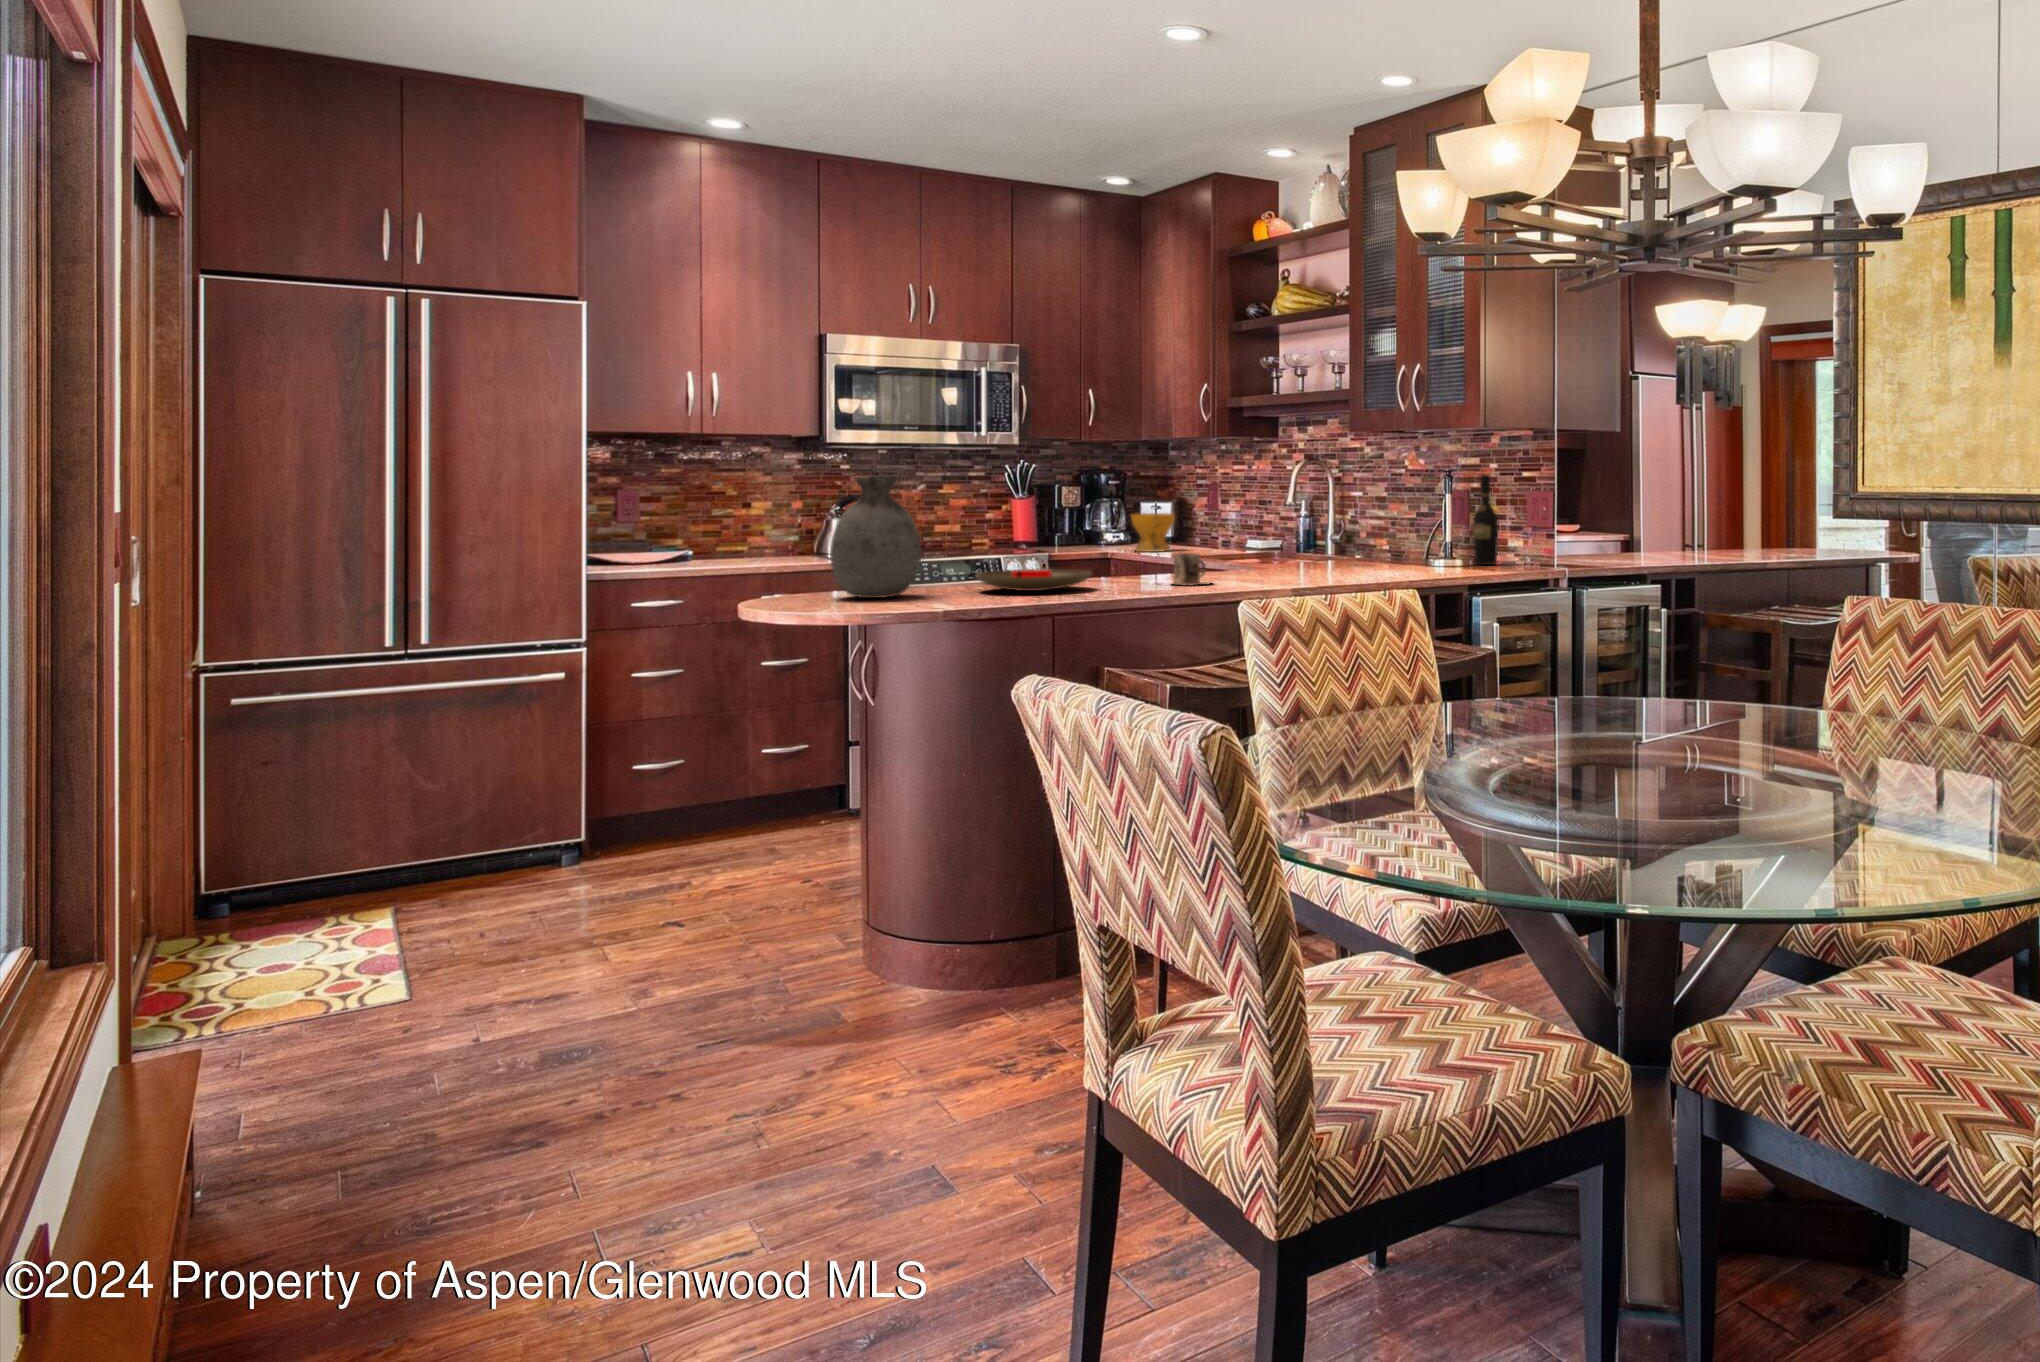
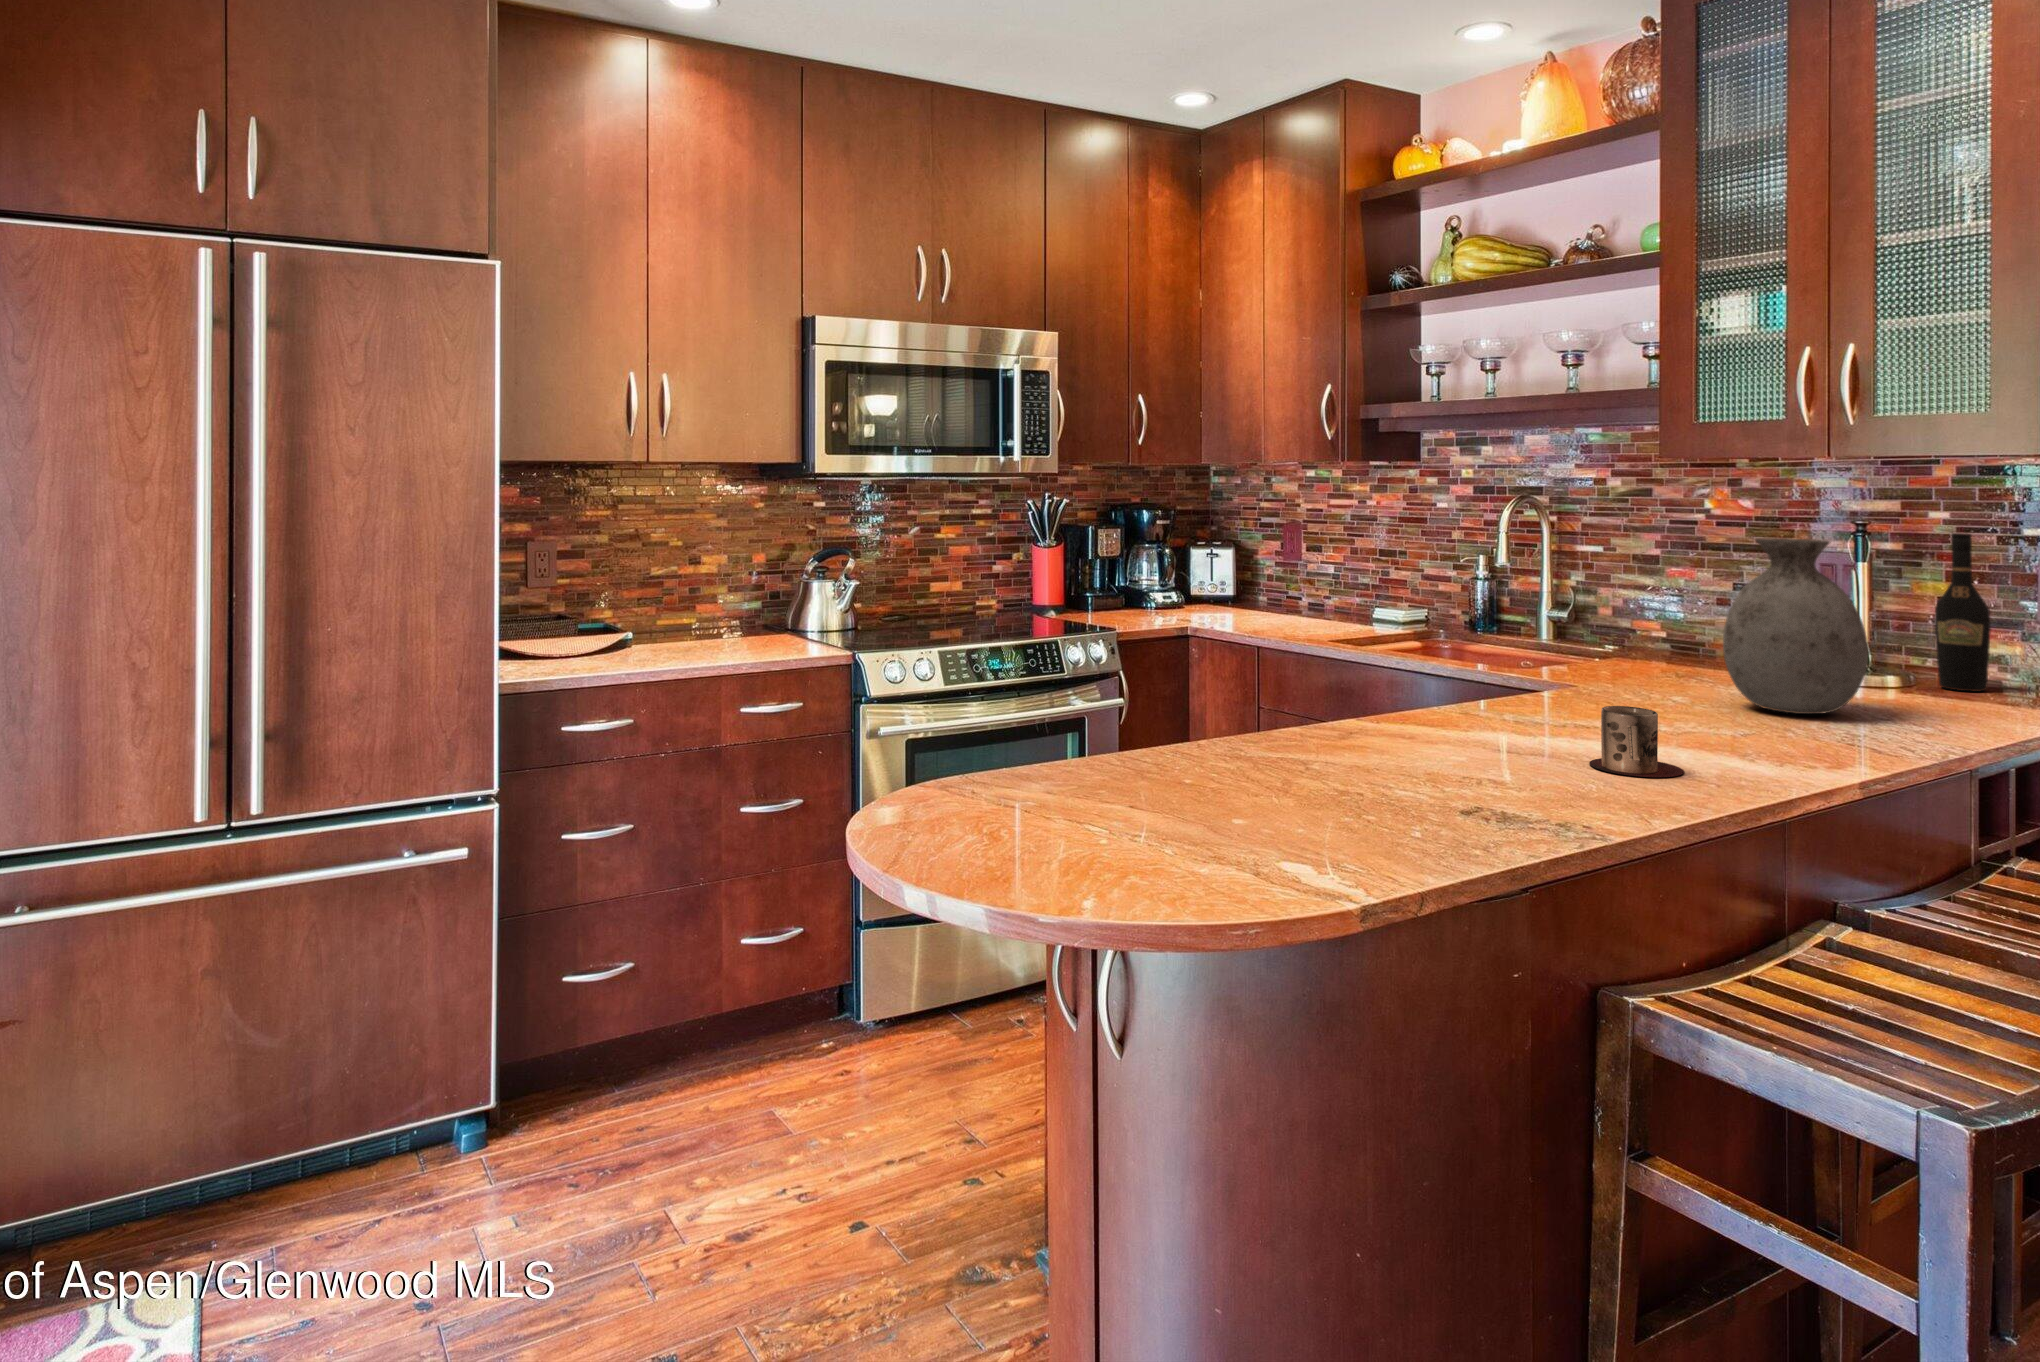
vase: present [830,477,921,598] -> present [1723,539,1868,714]
bowl: present [1131,513,1175,552] -> none [1218,570,1283,628]
plate: present [976,569,1091,591] -> none [1260,736,1501,805]

